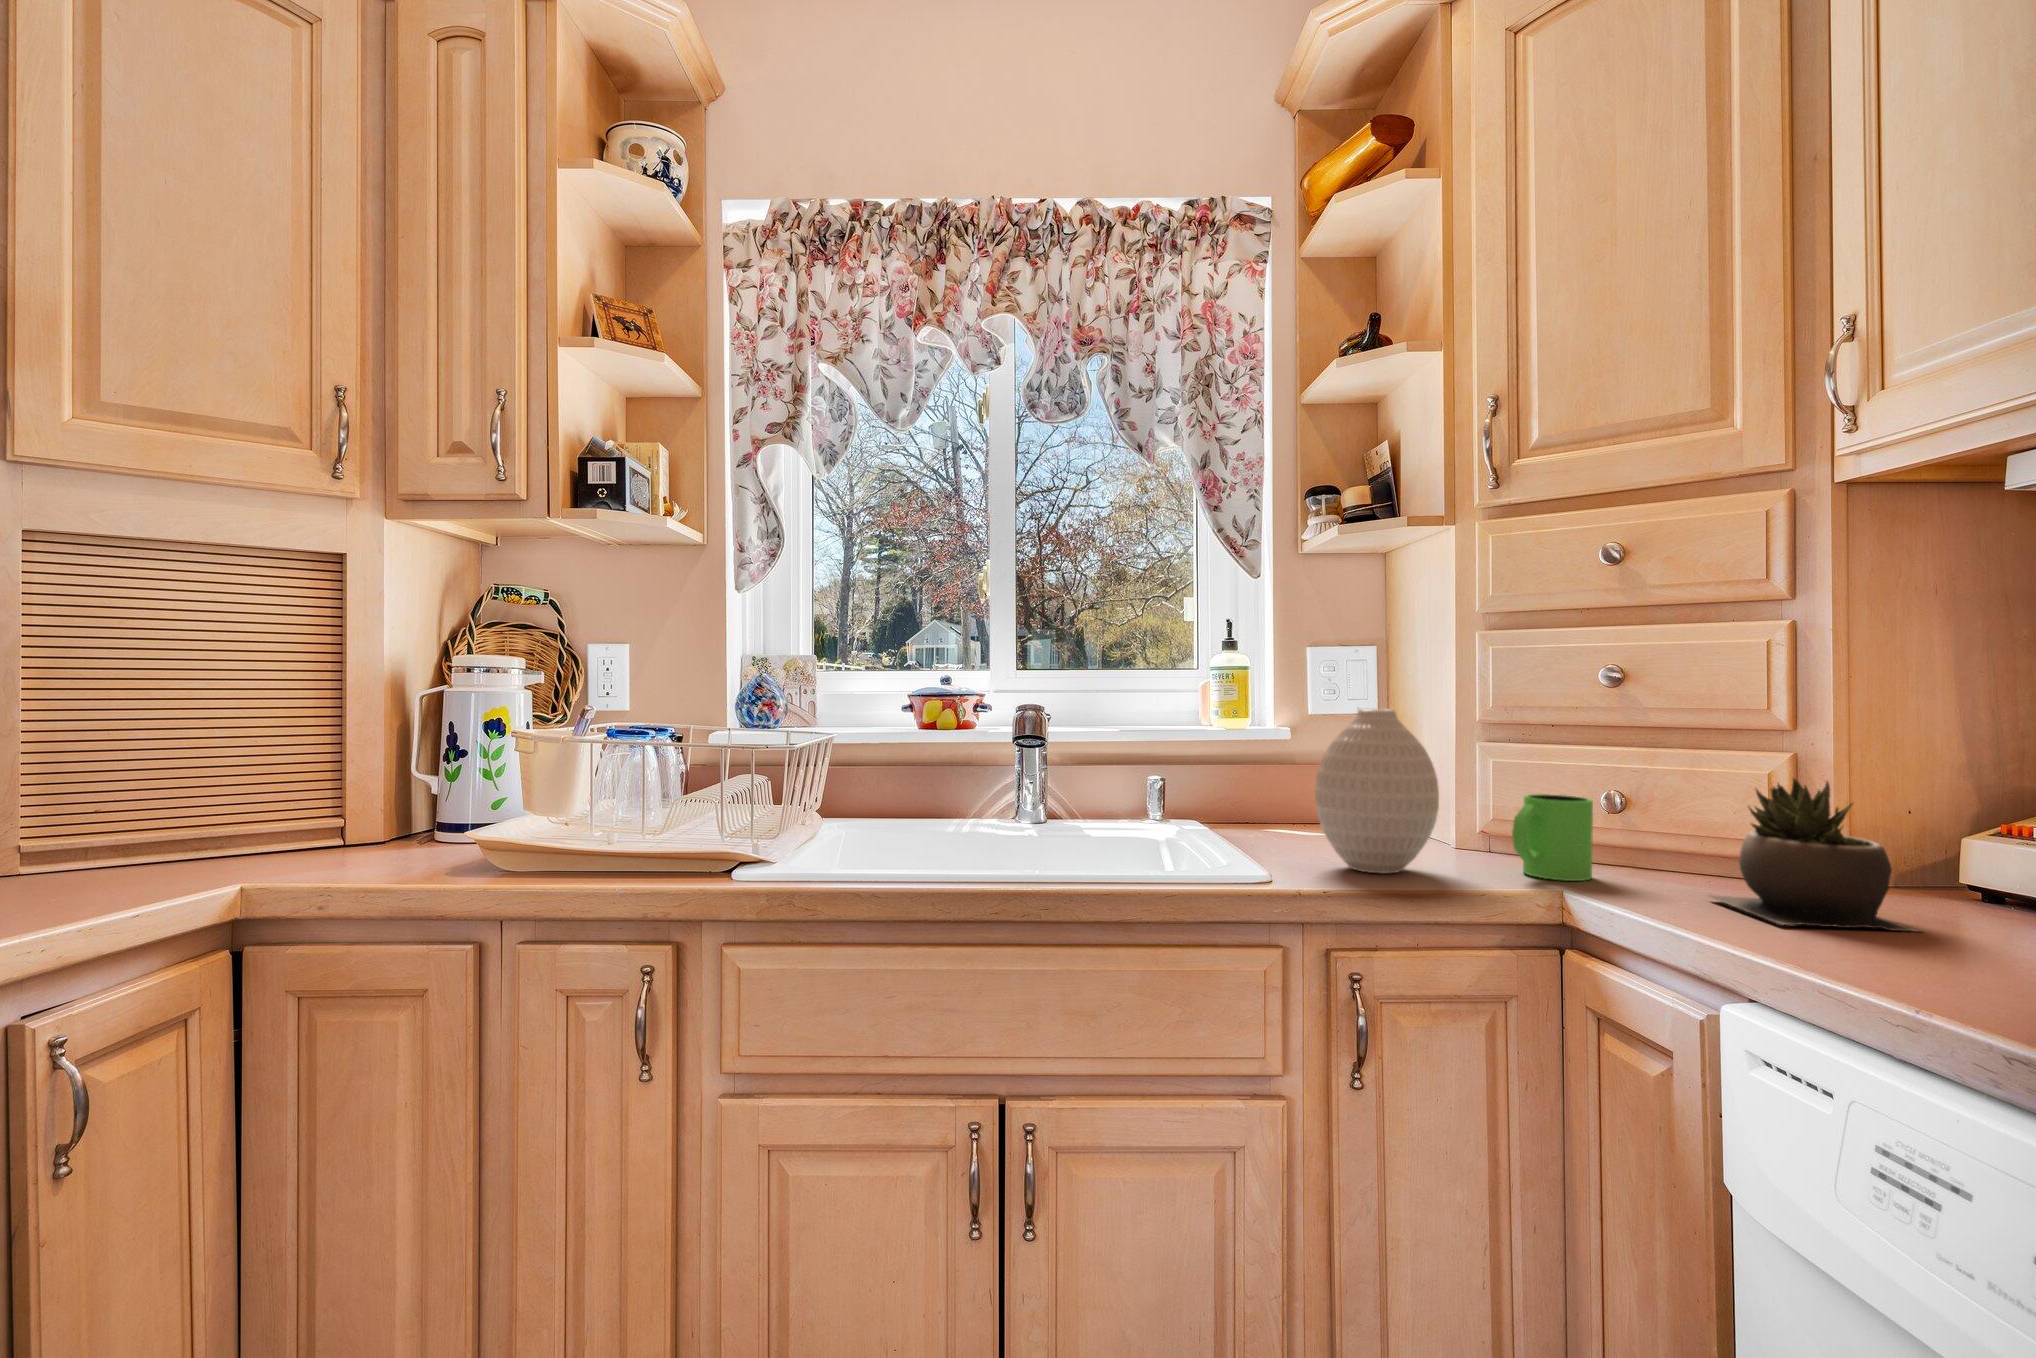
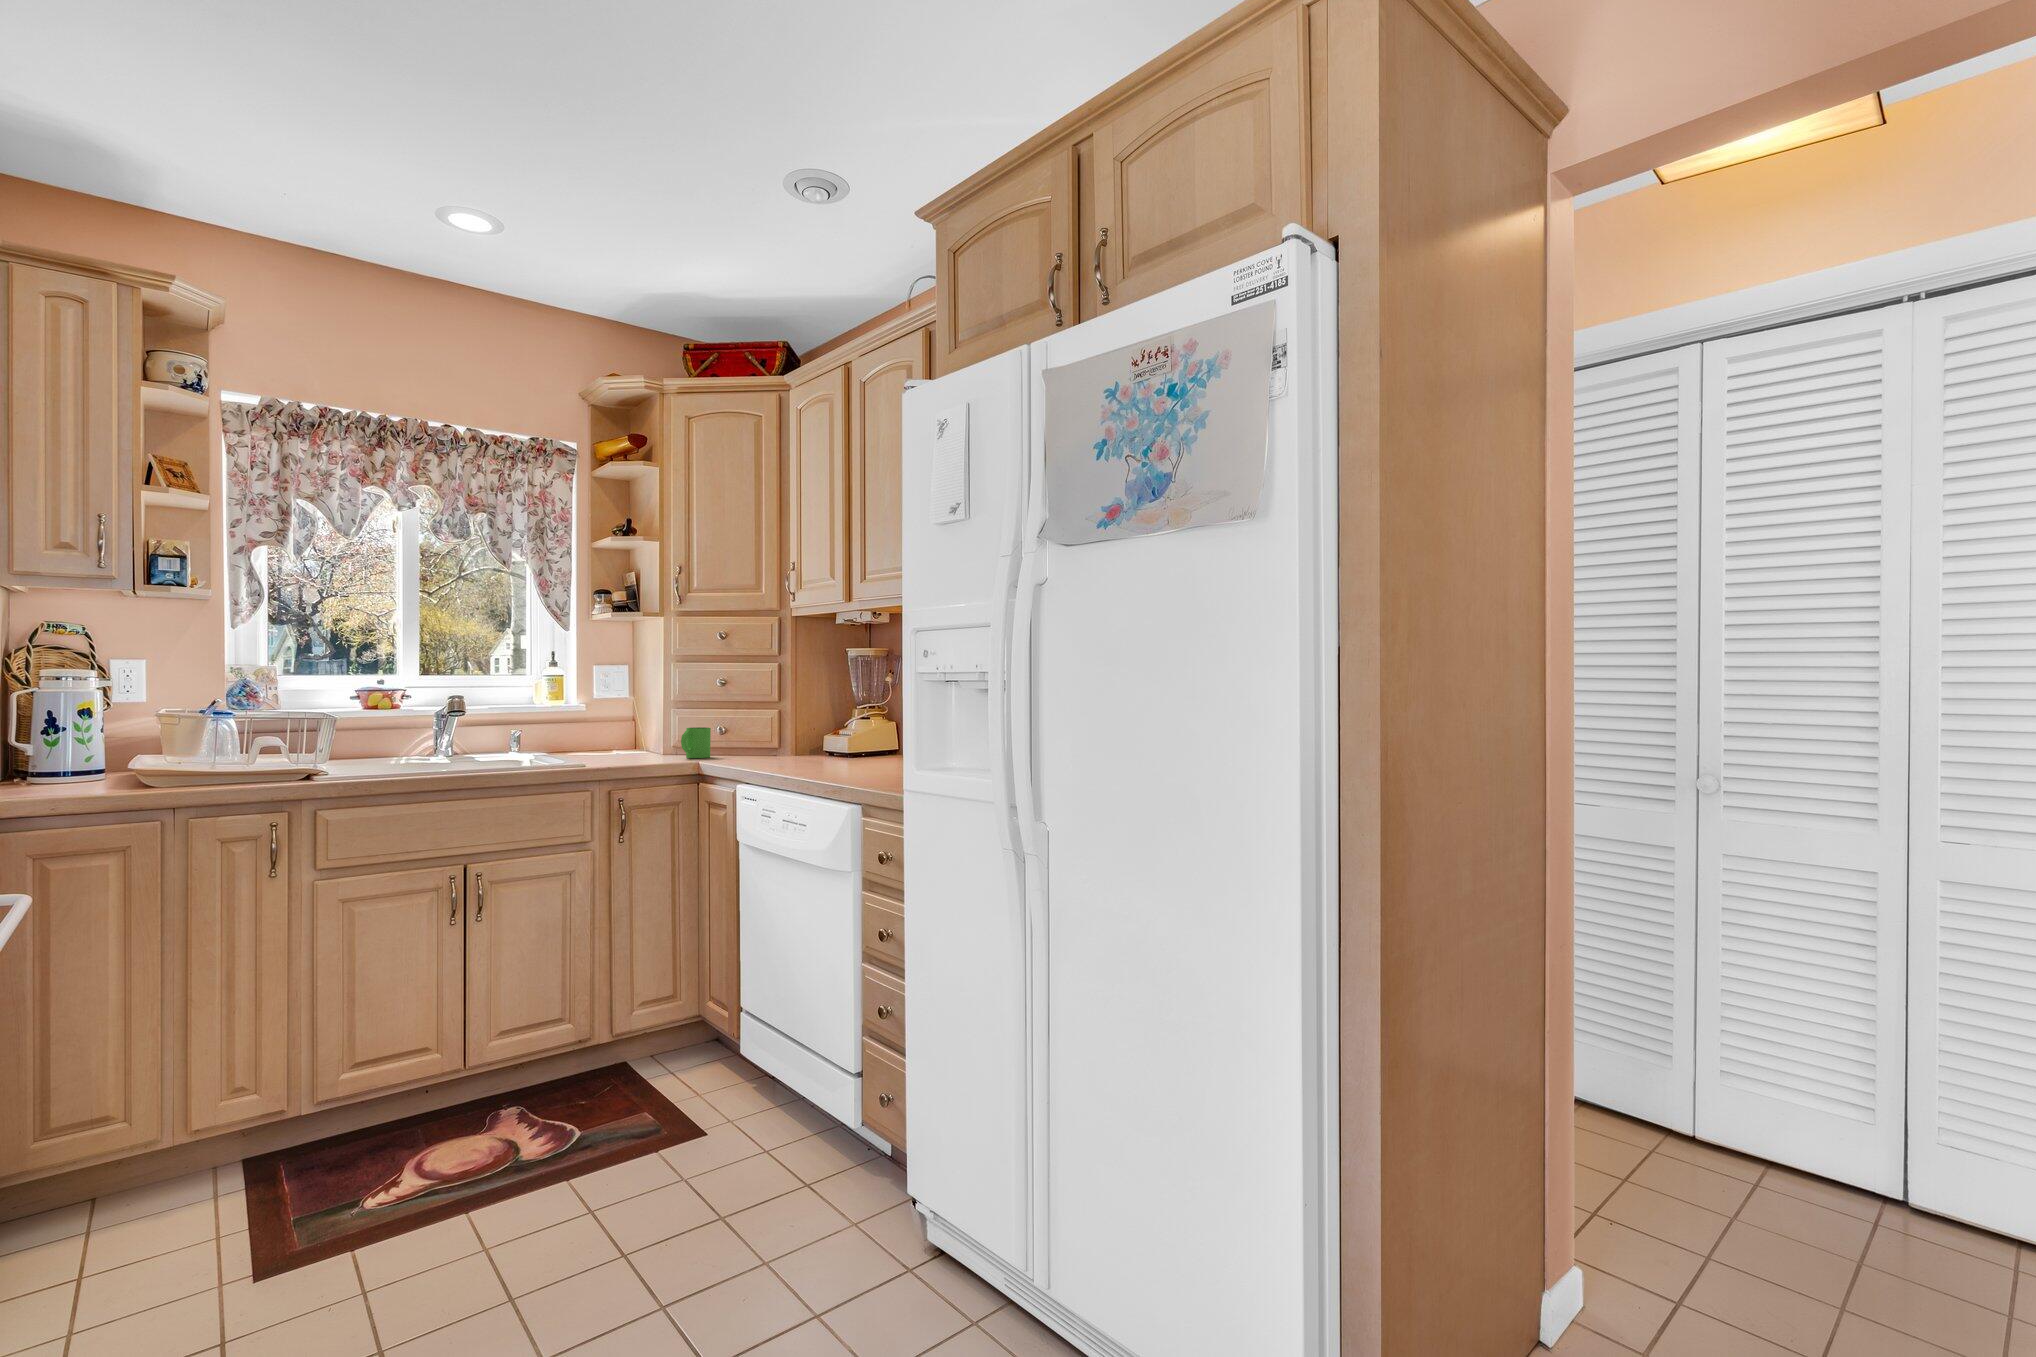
vase: present [1315,709,1439,873] -> none [603,695,654,761]
succulent plant: present [1710,779,1918,932] -> none [742,714,794,759]

